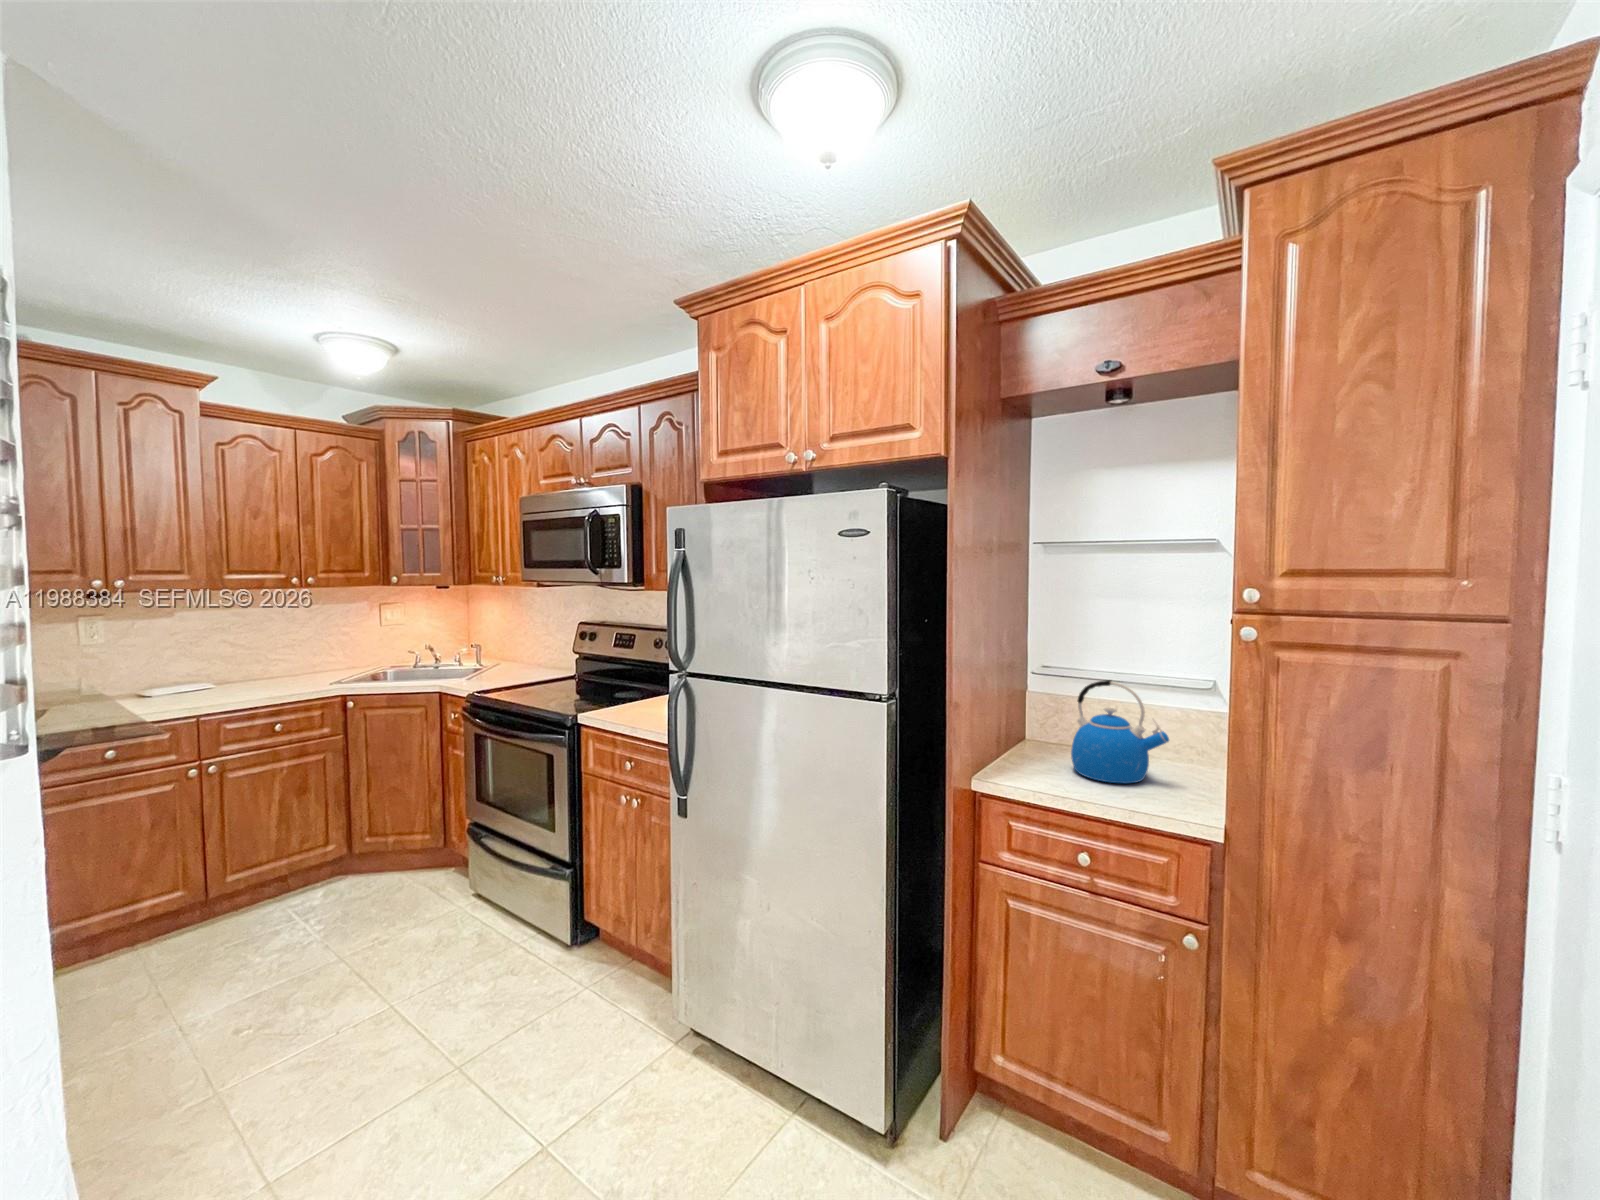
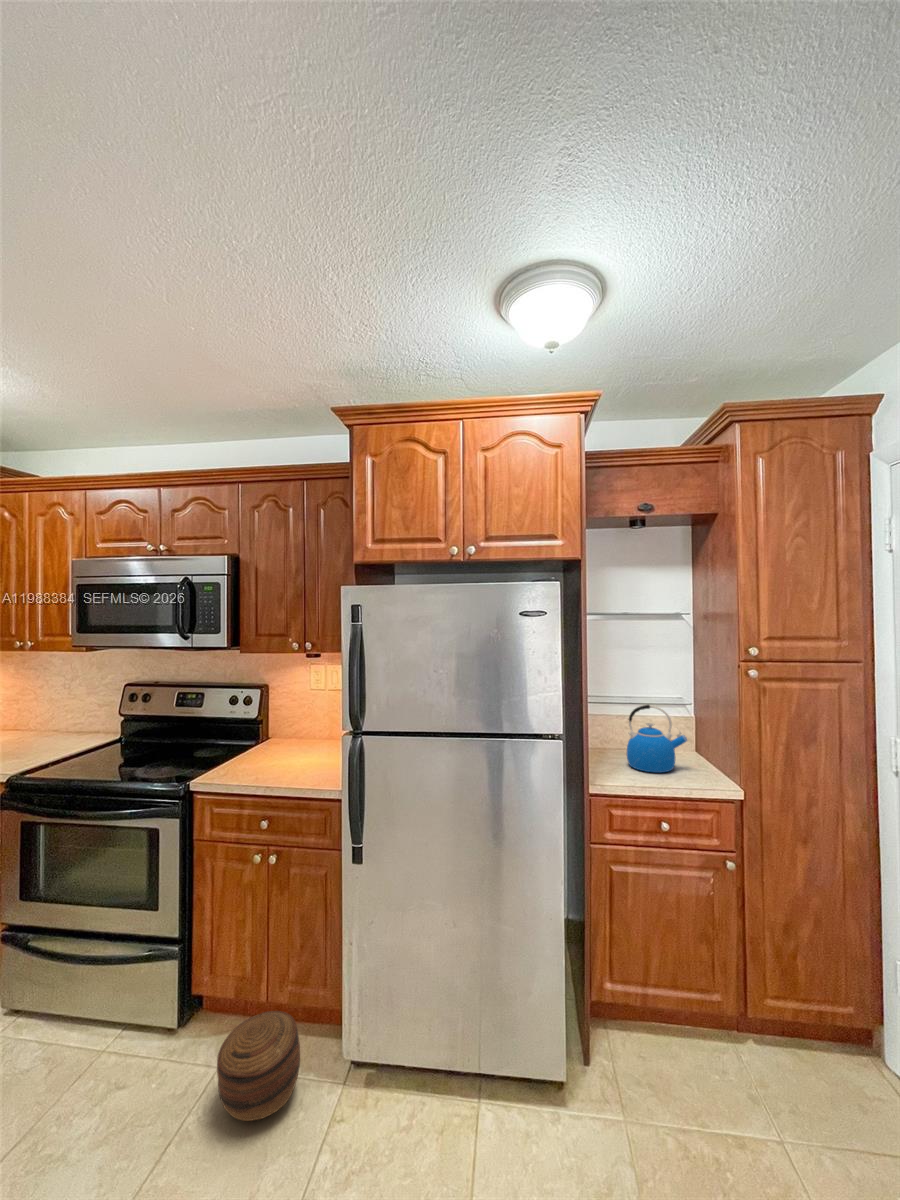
basket: none [556,951,638,1044] -> present [217,1011,300,1121]

